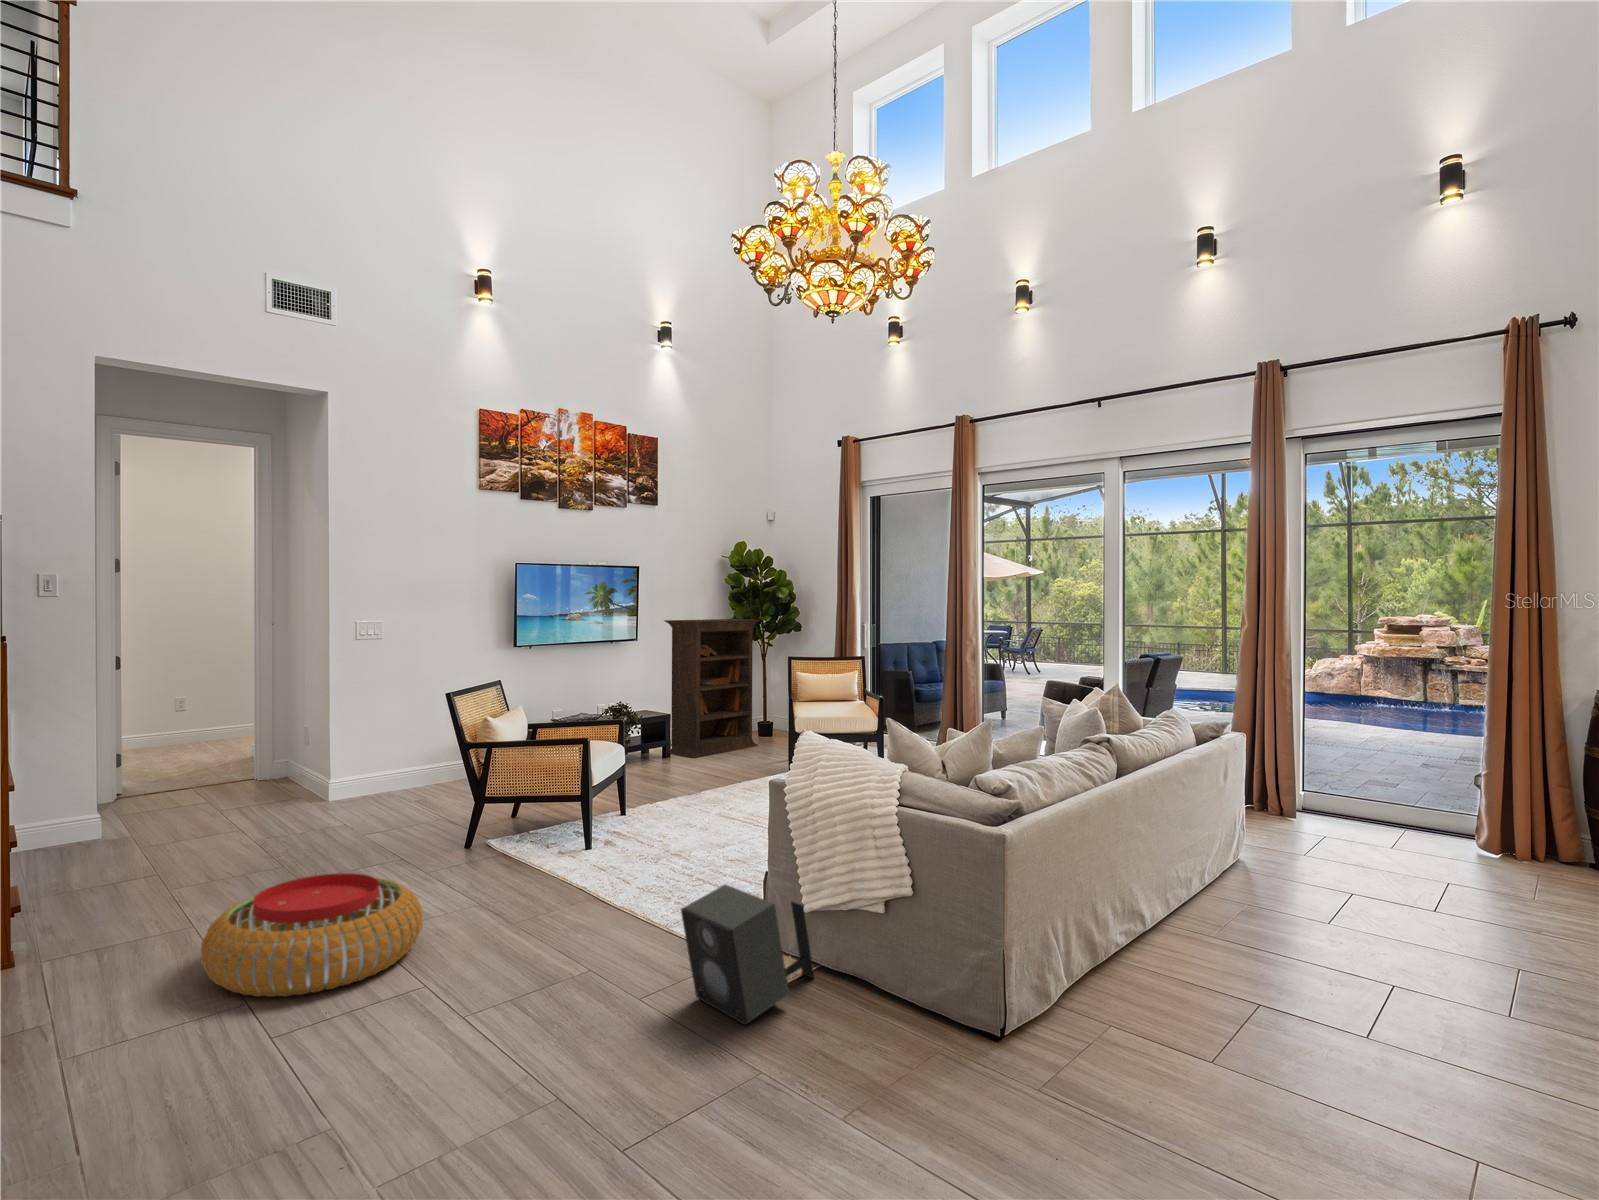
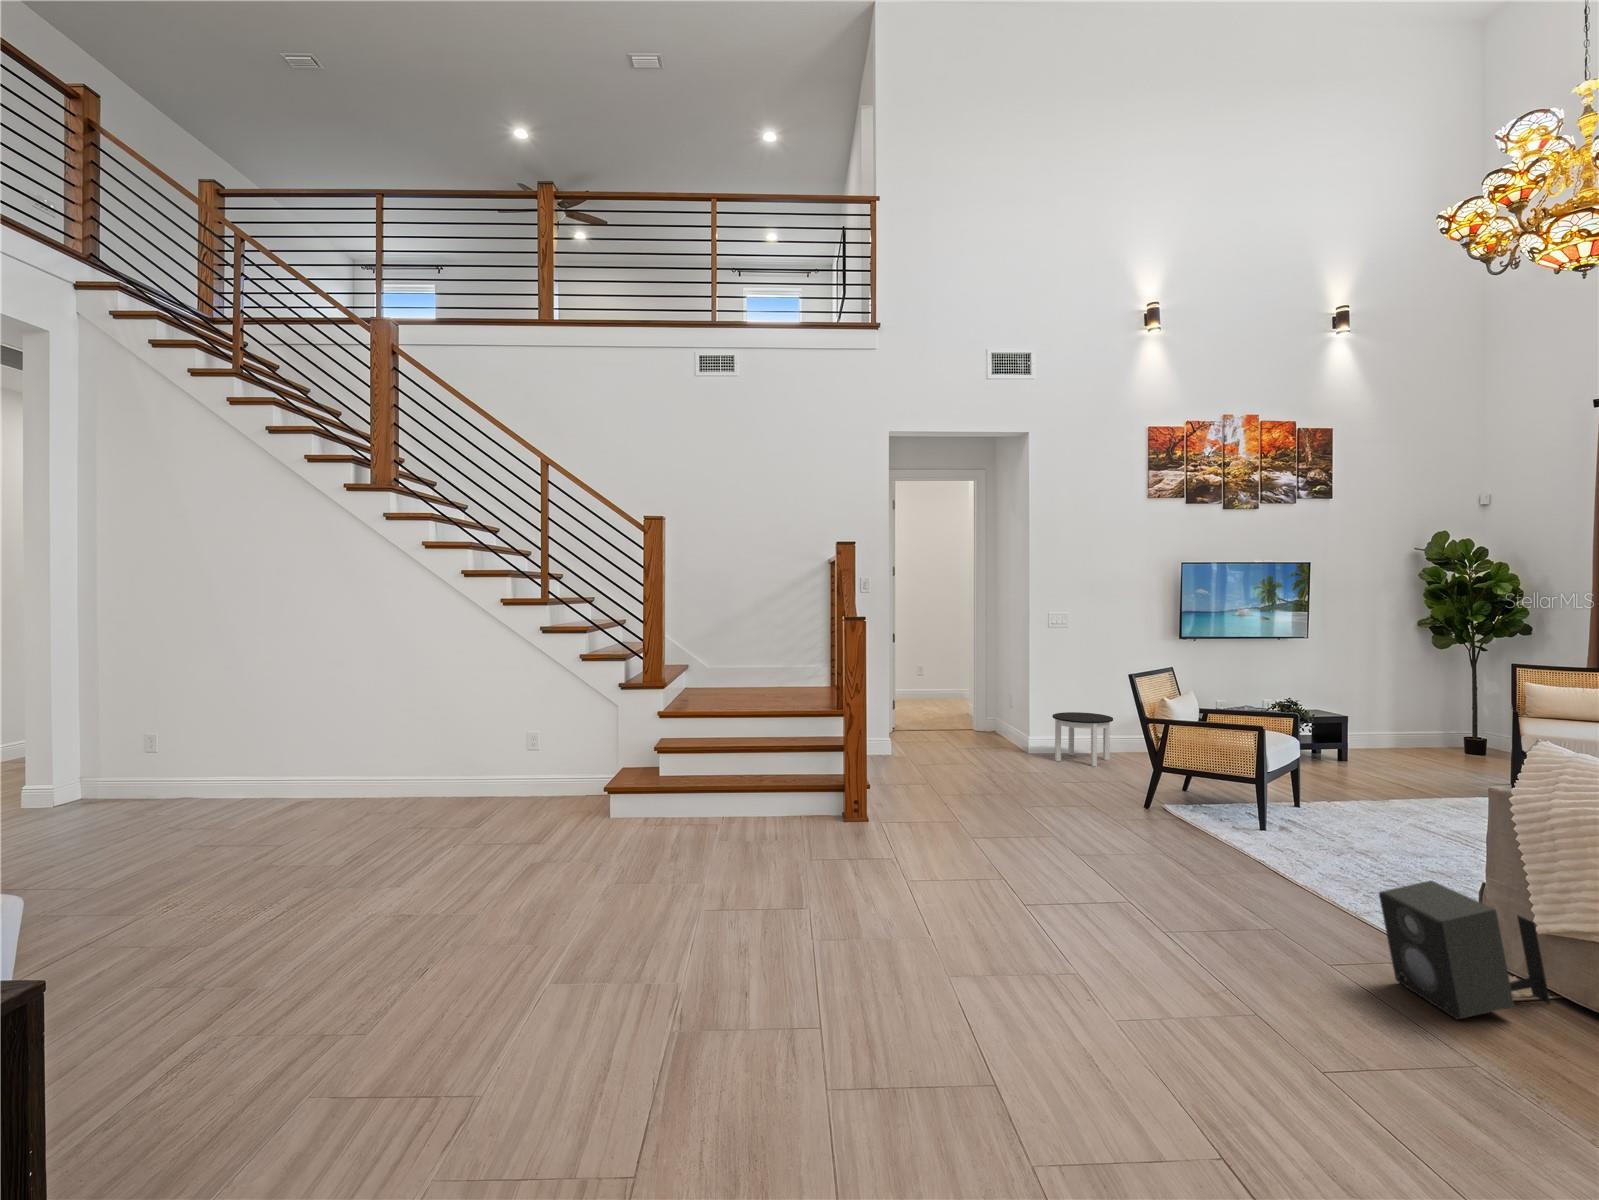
bookcase: present [664,619,760,758] -> none [1338,617,1469,763]
round table: none [361,740,437,804] -> present [1052,712,1113,766]
pouf: present [201,873,423,997] -> none [972,804,1123,888]

